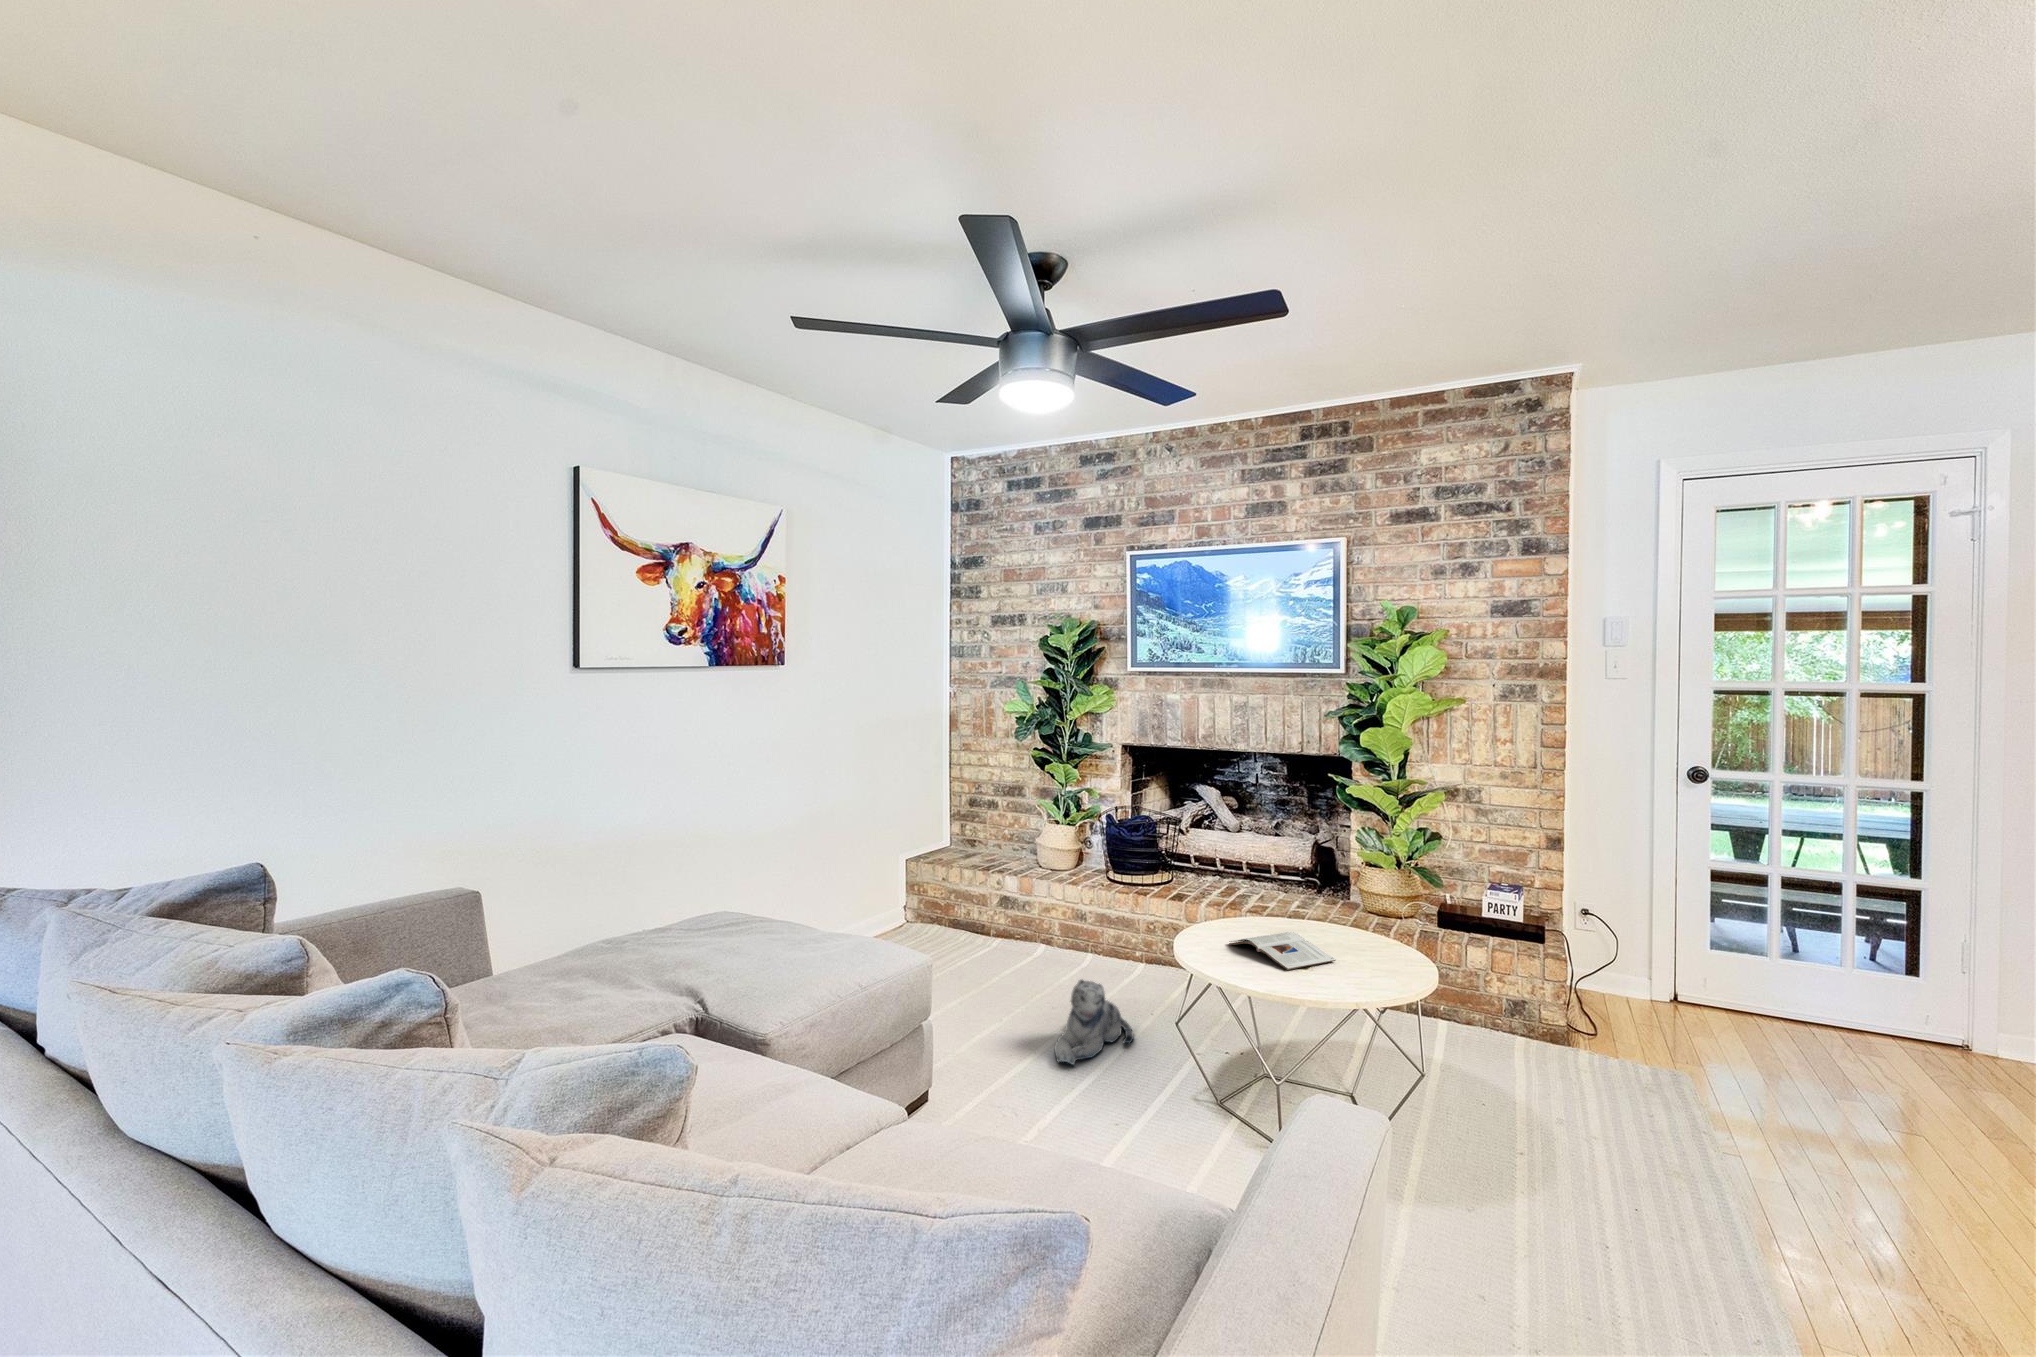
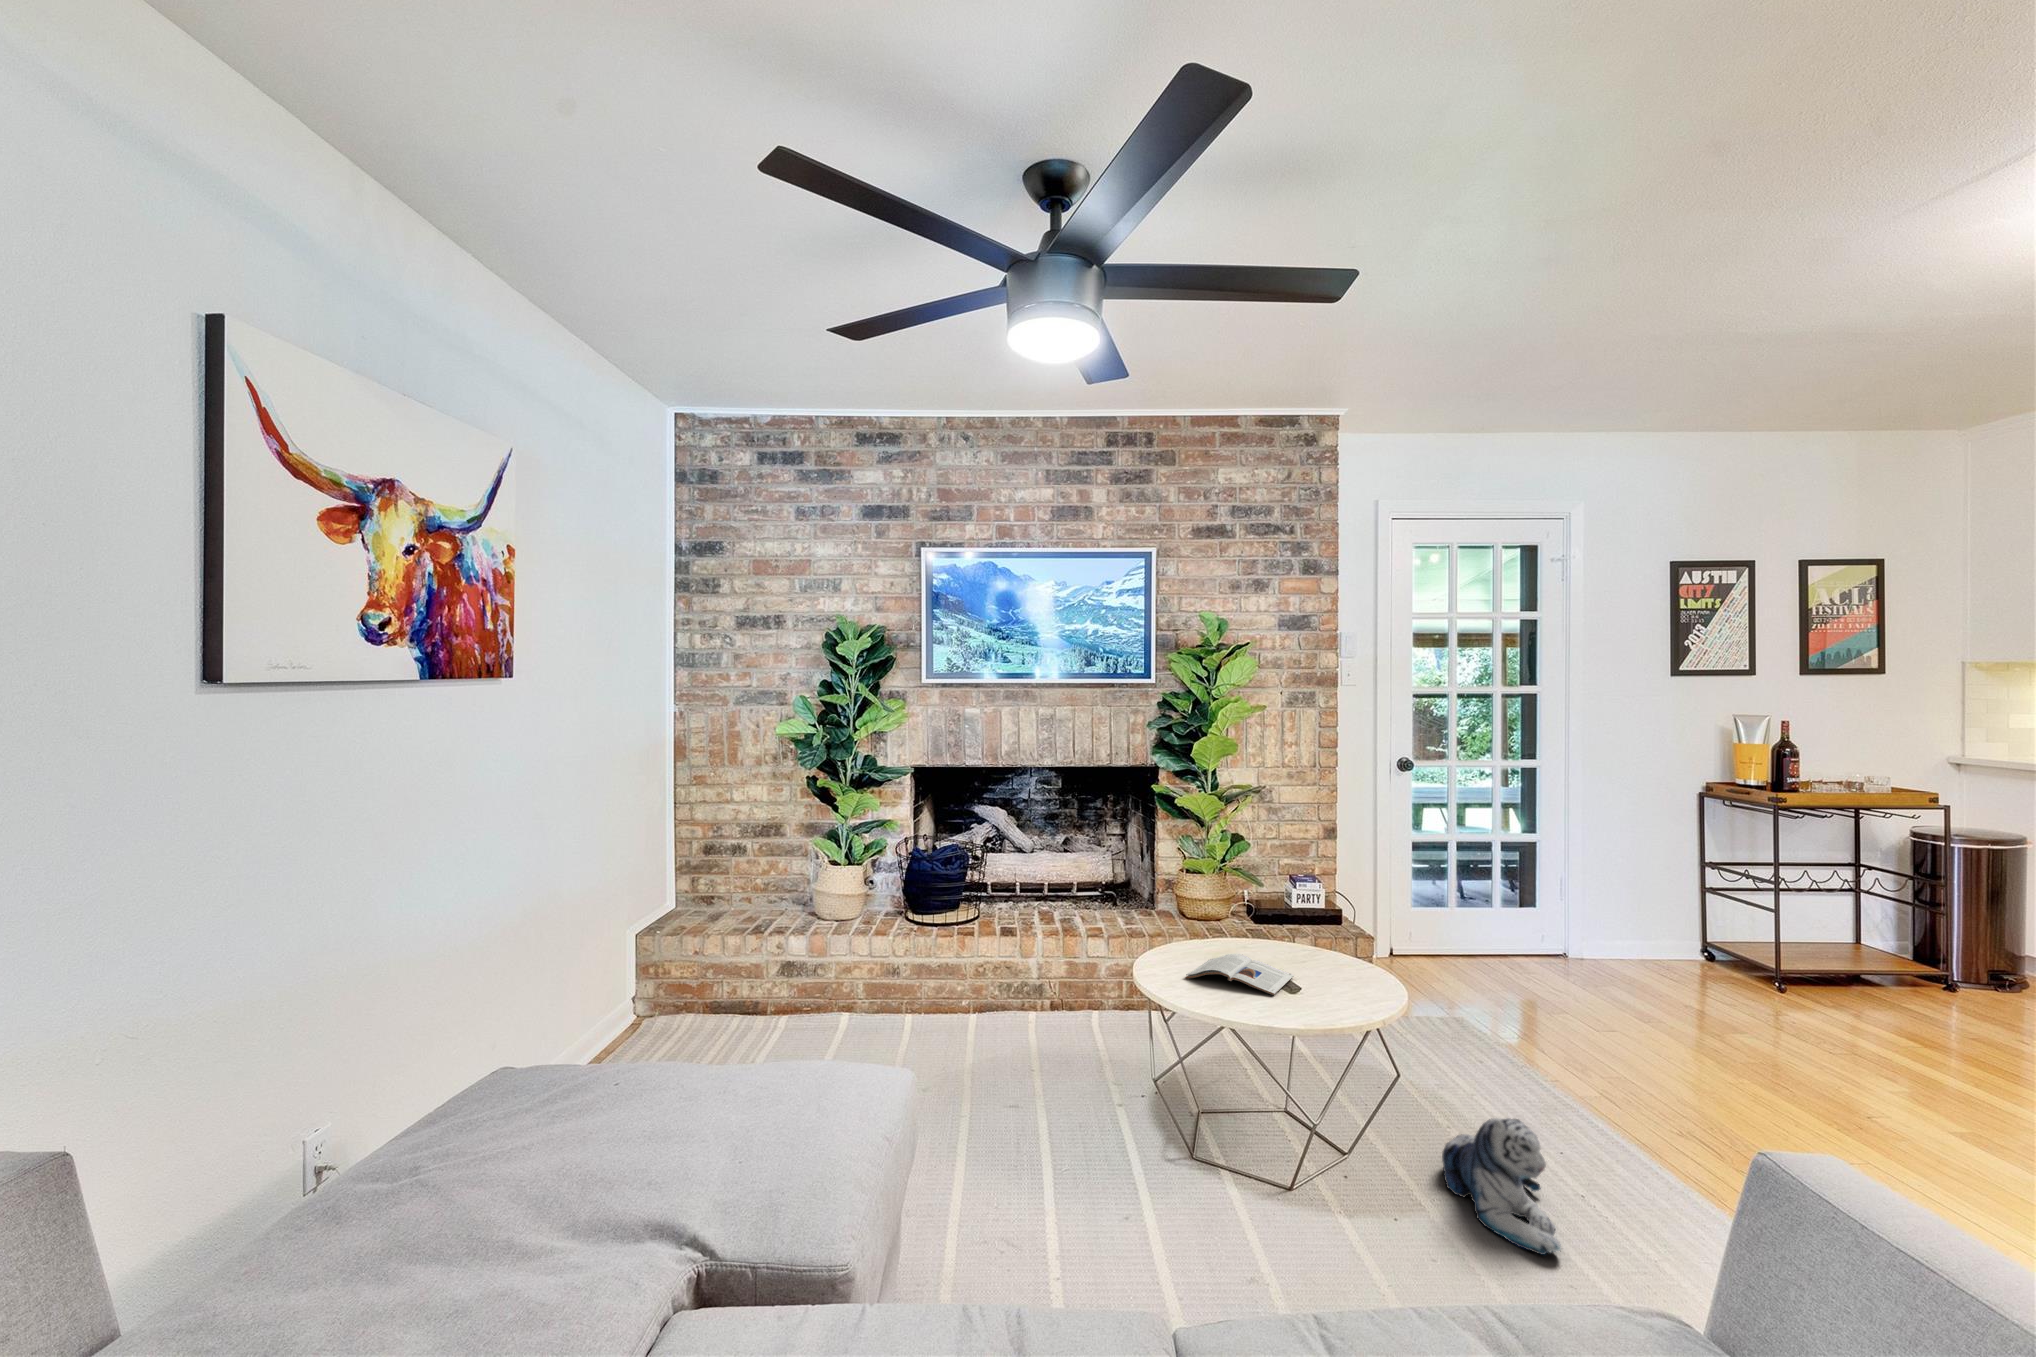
plush toy: present [1055,980,1134,1065] -> present [1442,1118,1561,1255]

